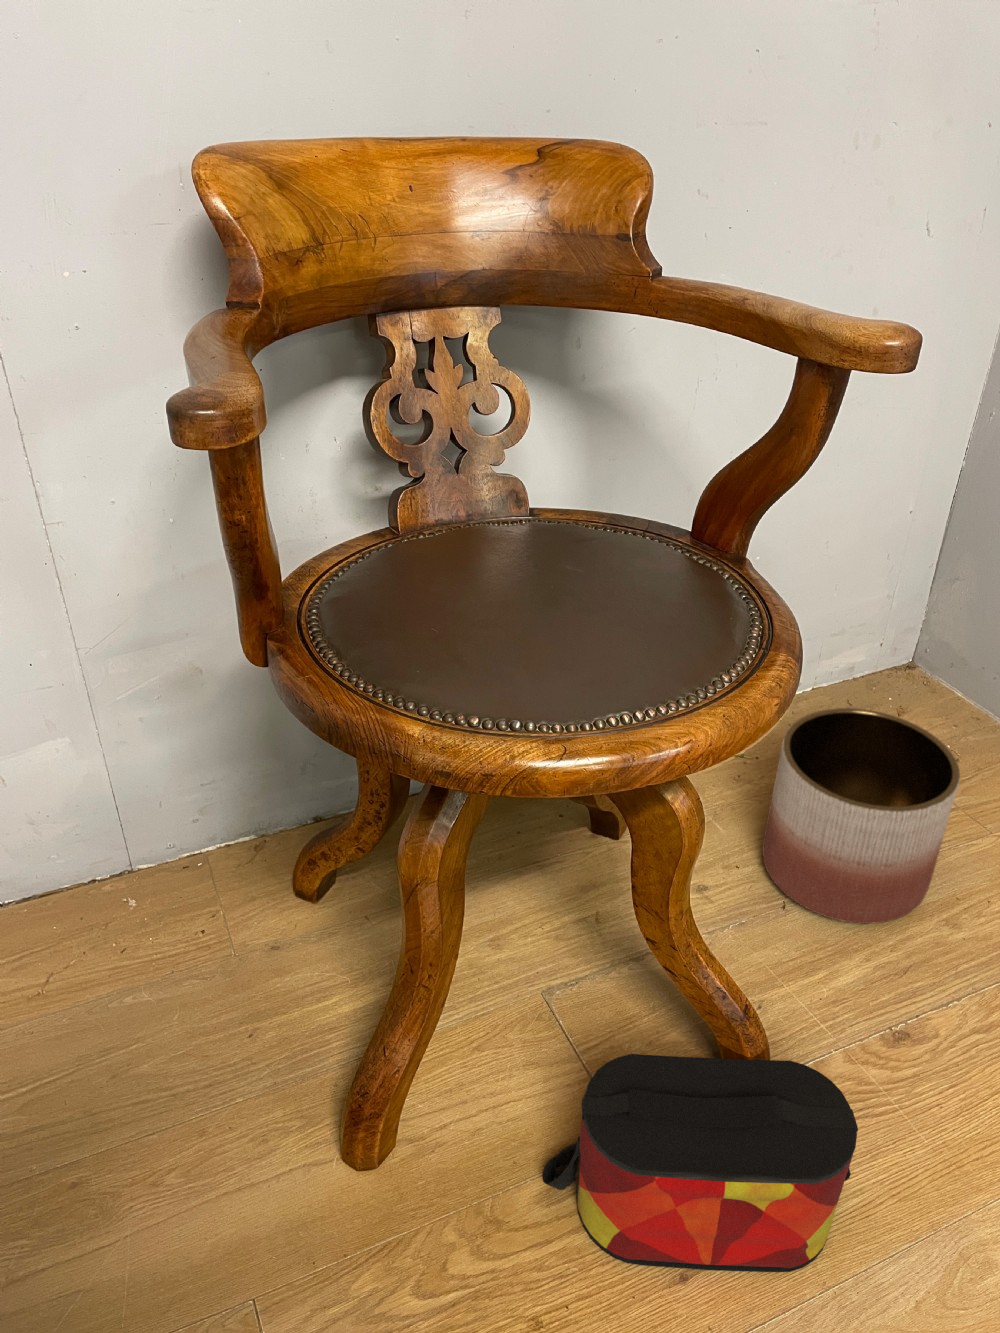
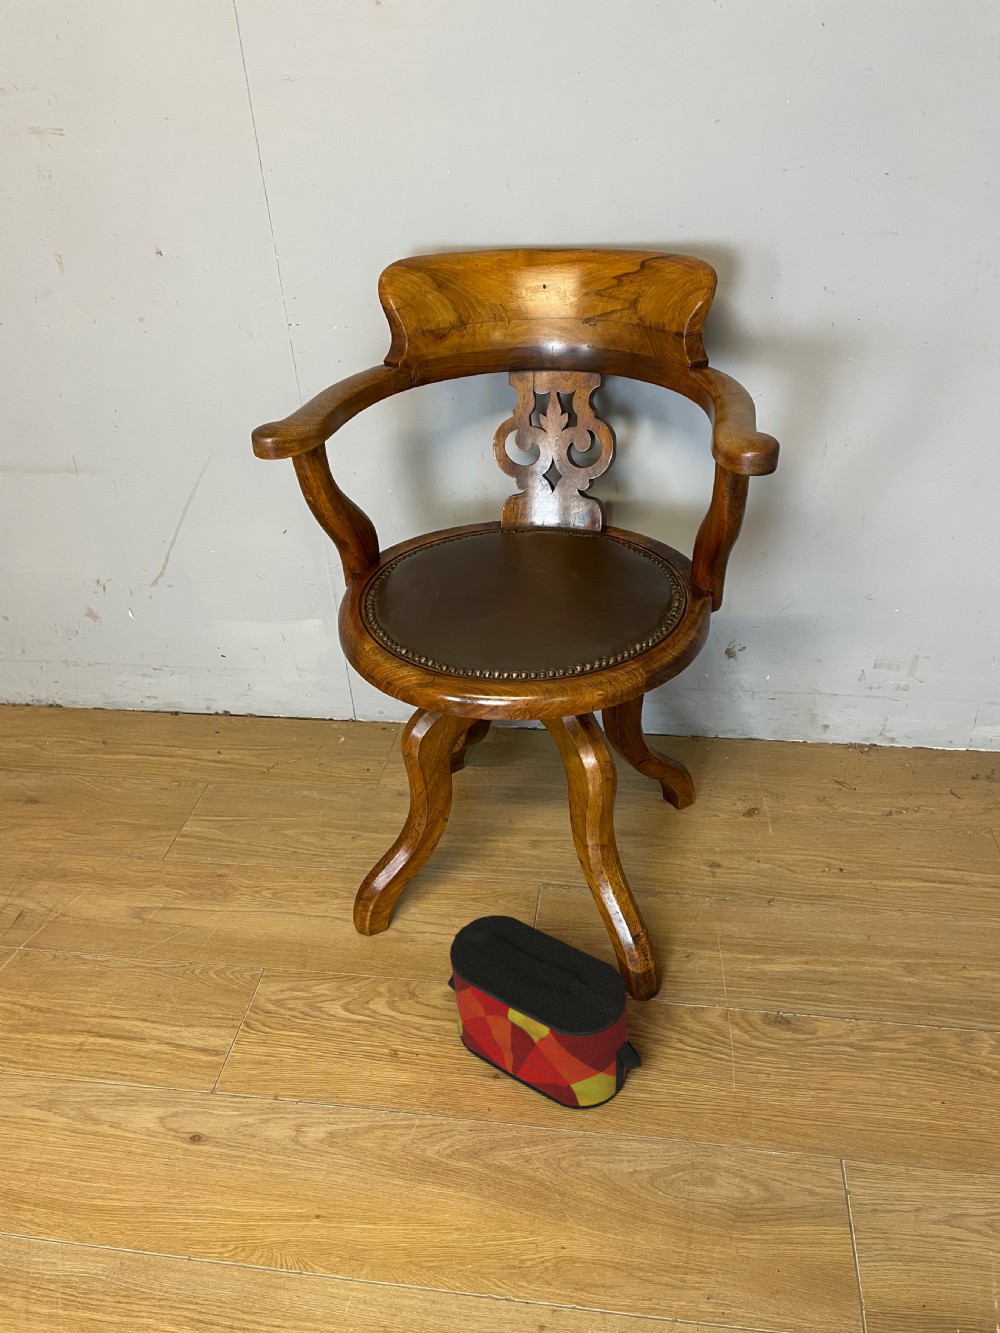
planter: present [762,708,960,924] -> none [774,751,944,945]

